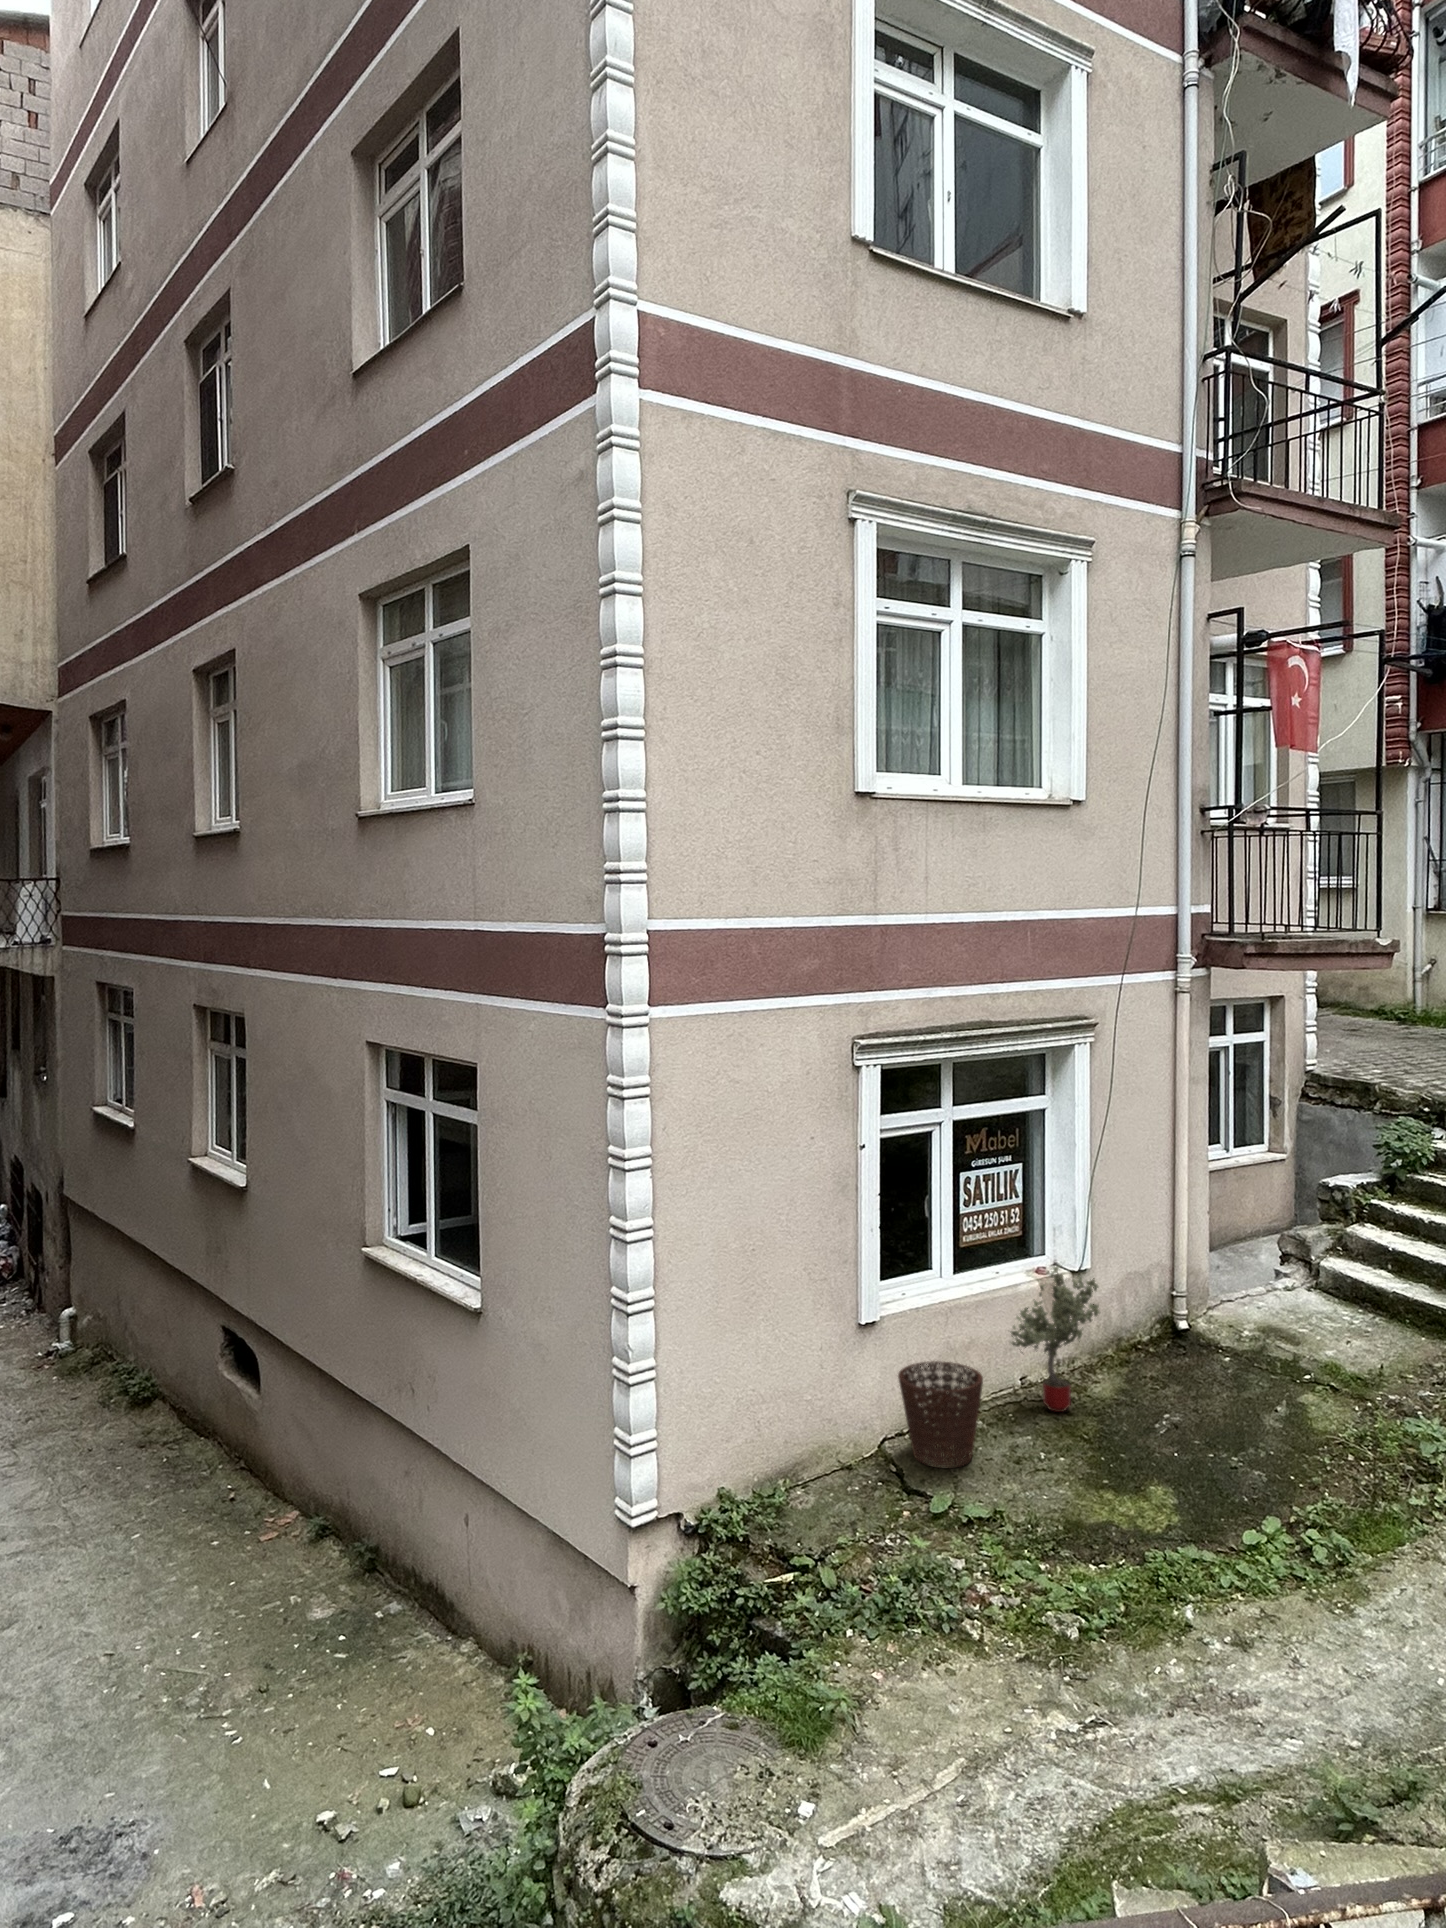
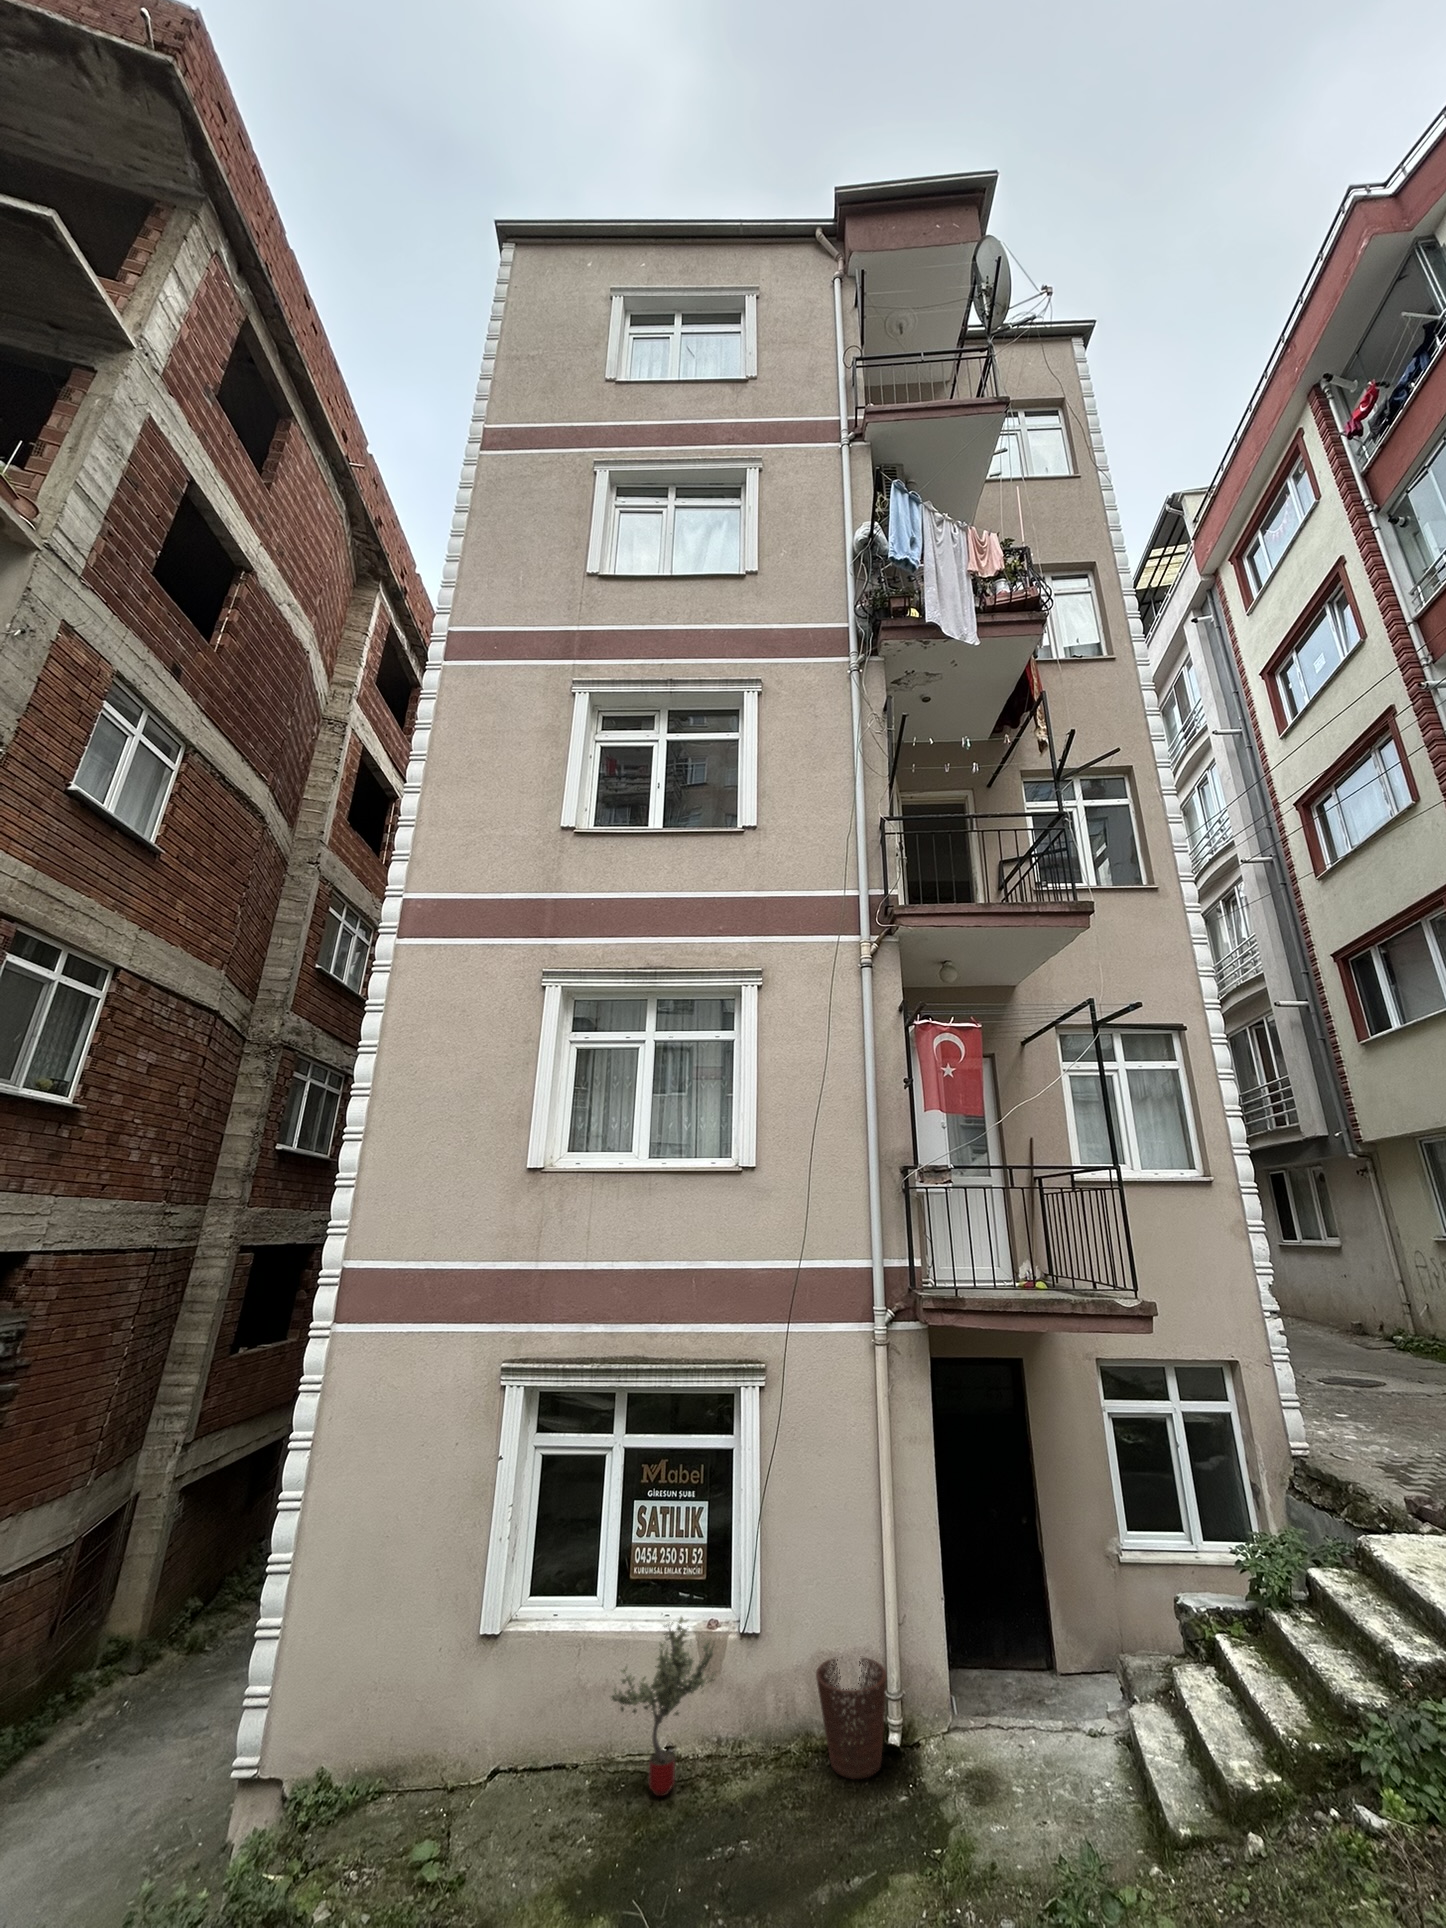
basket: present [898,1361,983,1467] -> present [816,1656,887,1778]

